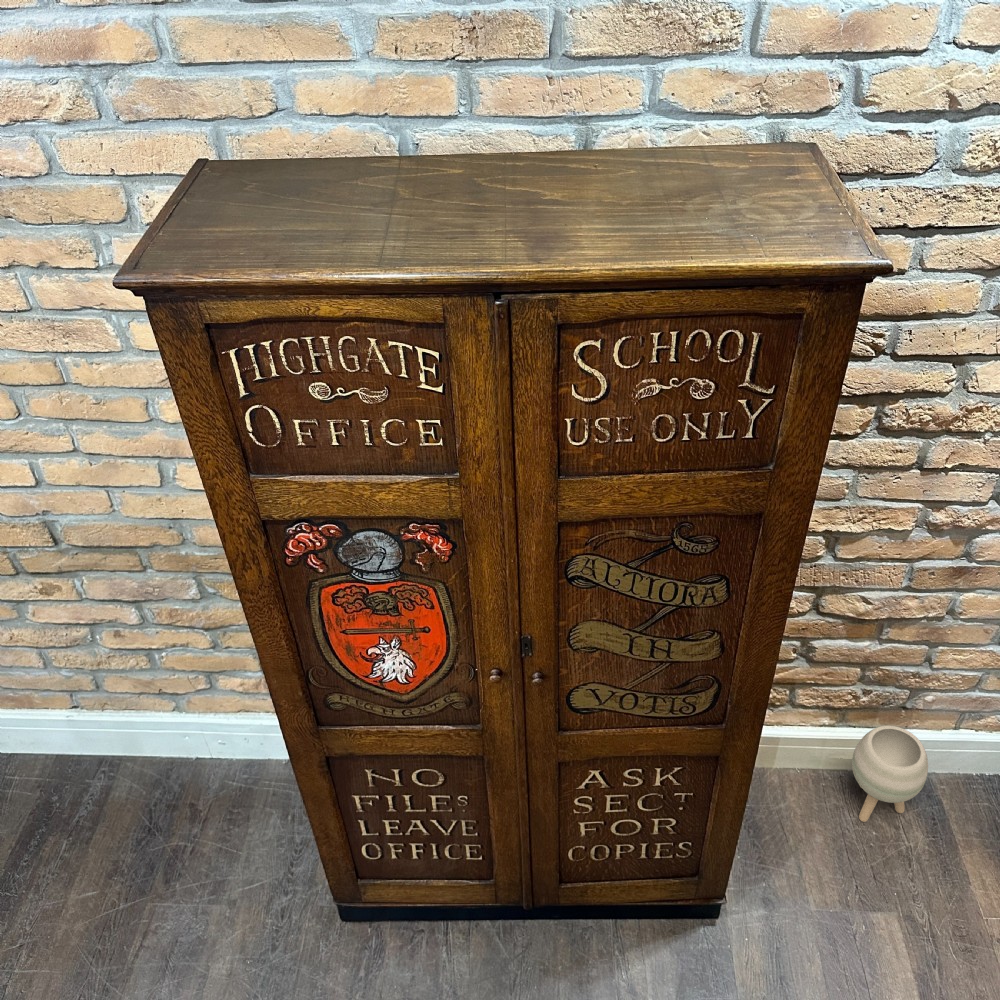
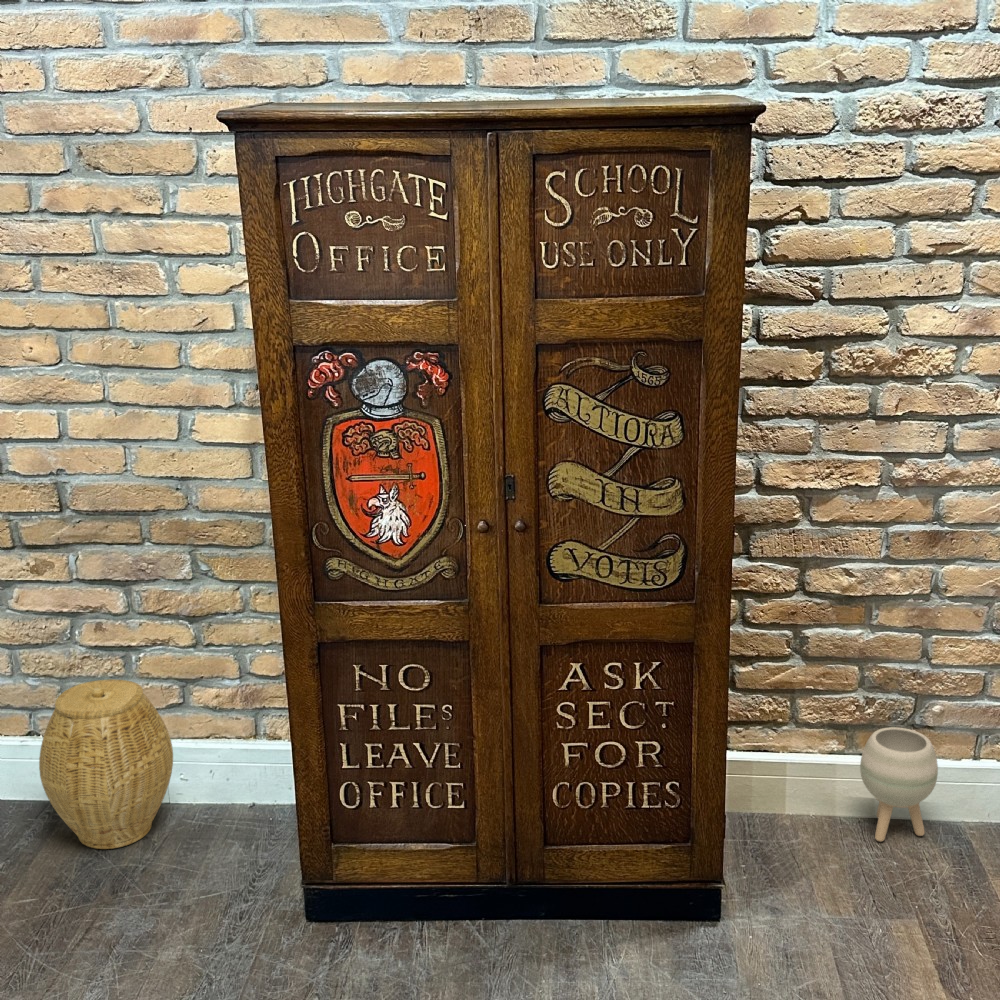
woven basket: none [77,693,206,838] -> present [39,679,173,849]

